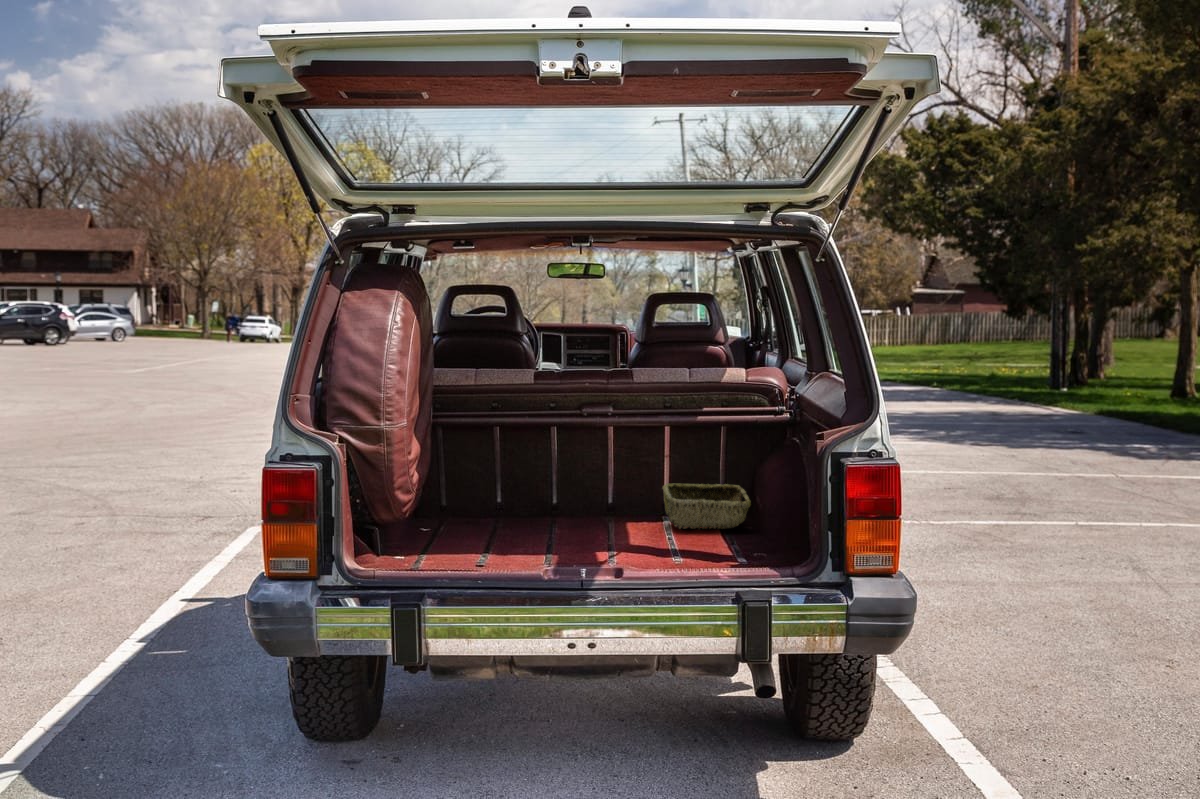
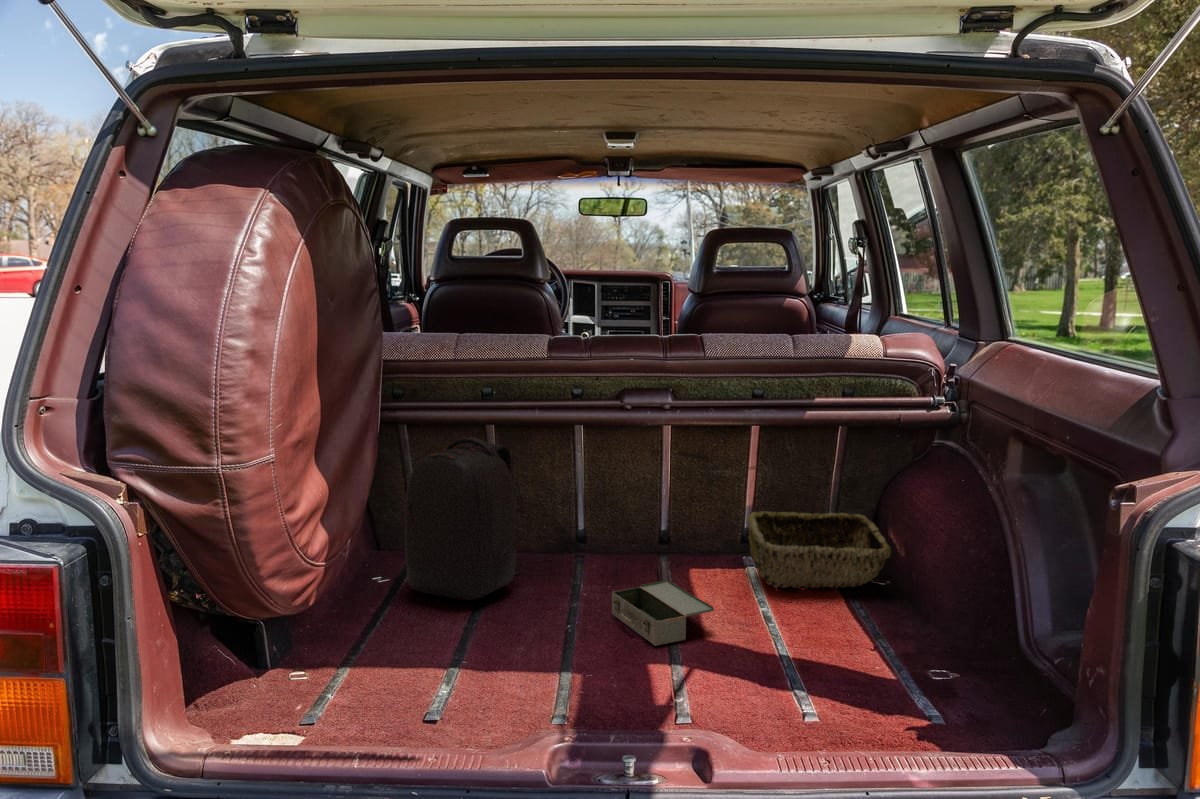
backpack: none [445,434,516,534] -> present [405,438,519,600]
toolbox: none [576,521,637,551] -> present [612,581,714,646]

